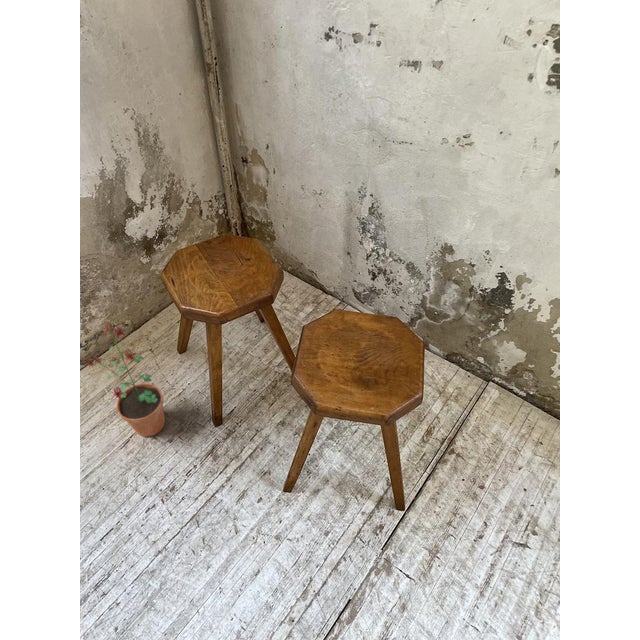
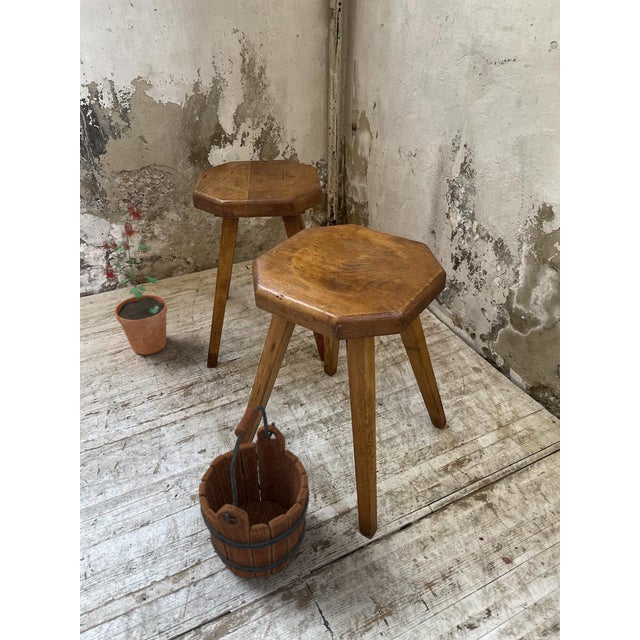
wooden bucket: none [303,474,377,574] -> present [198,405,309,578]

